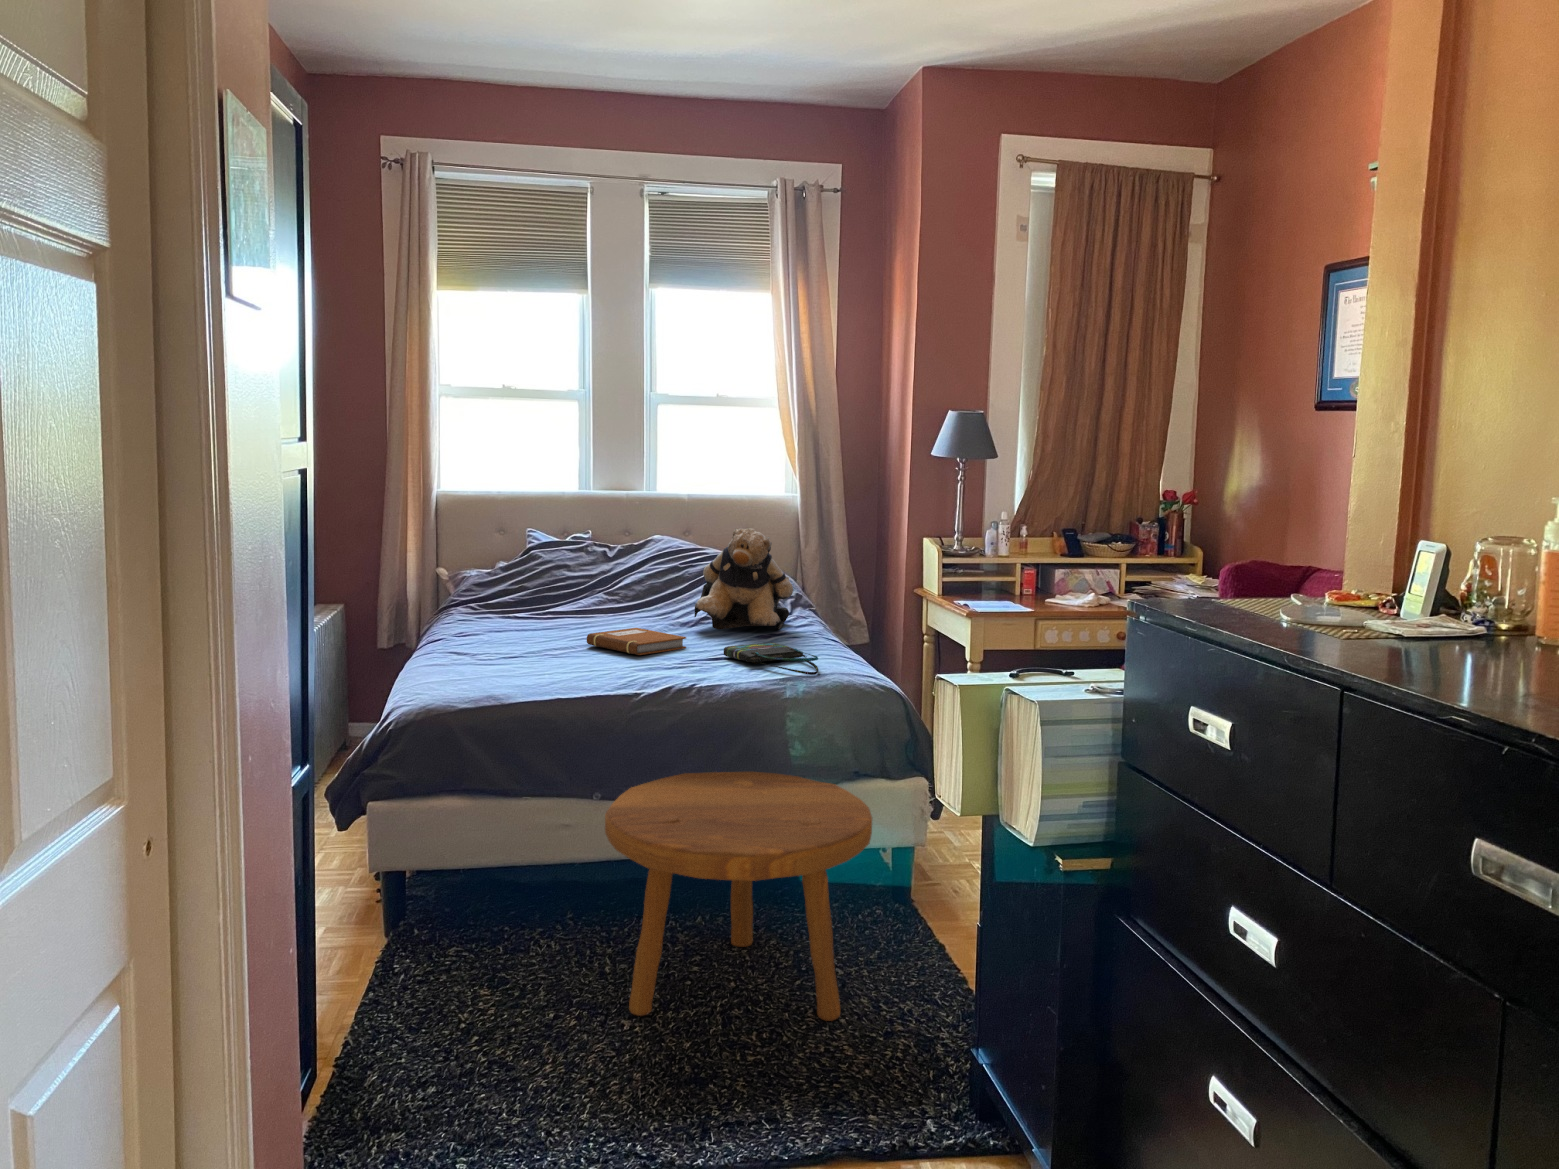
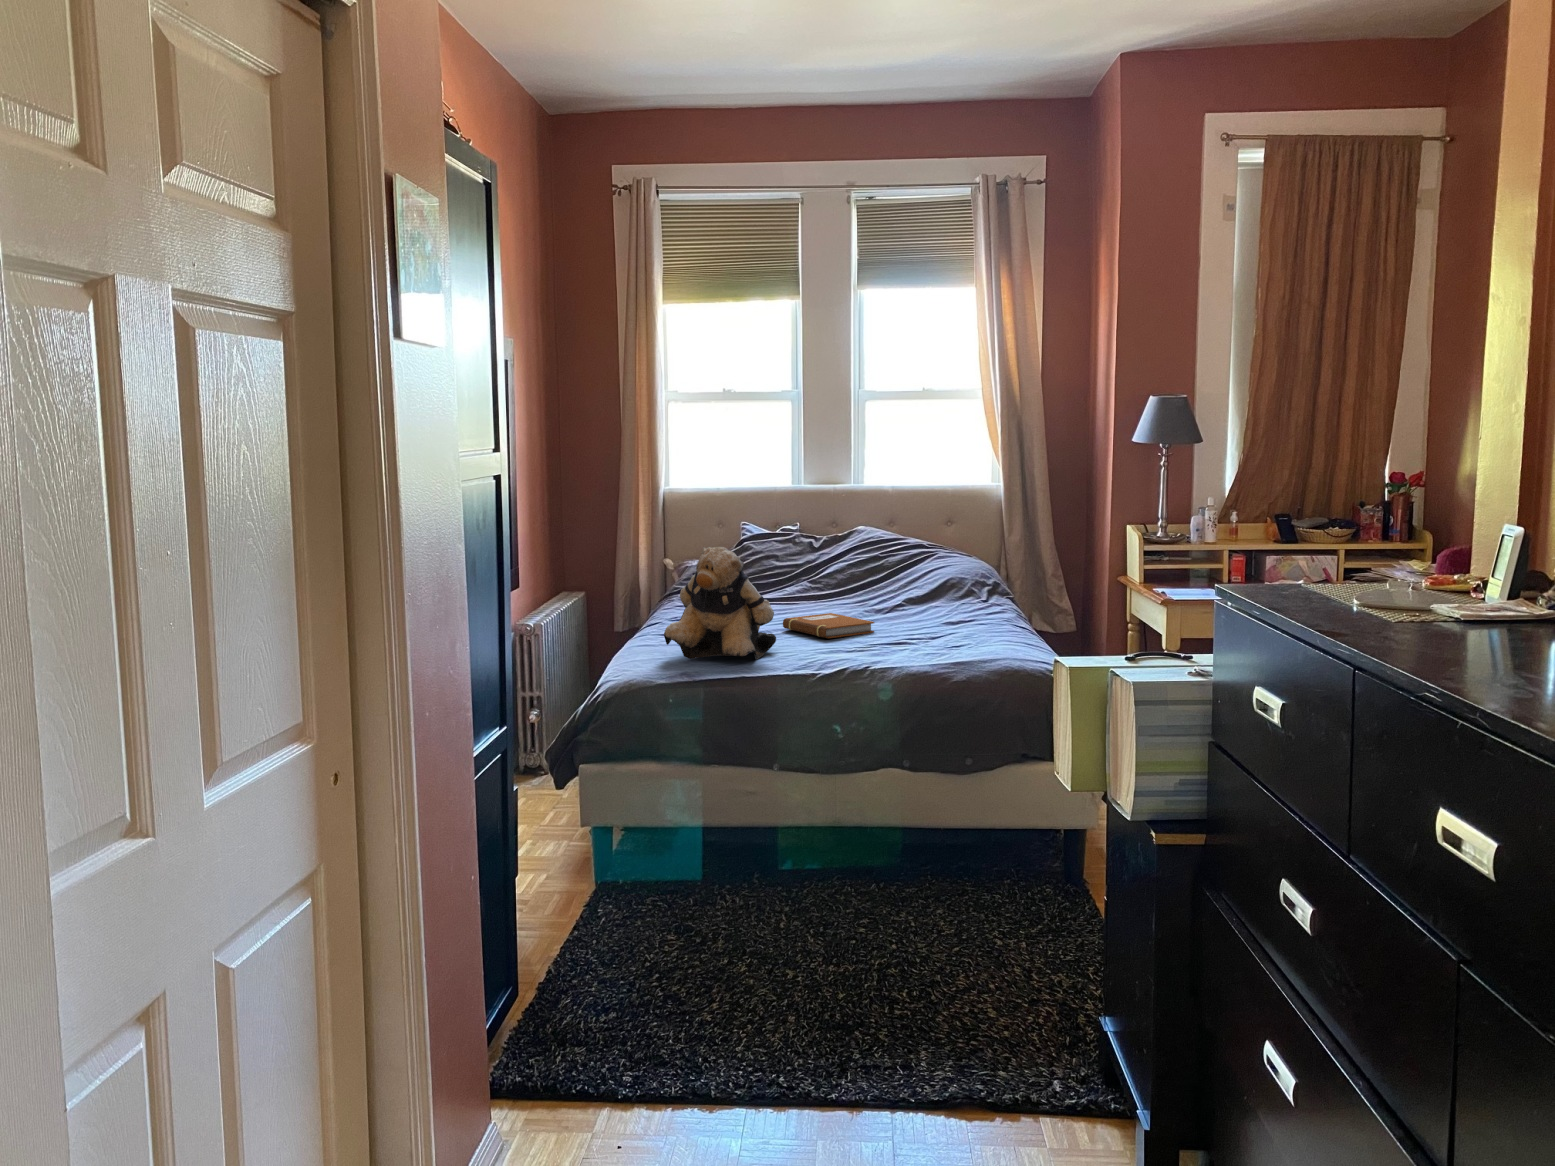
teddy bear: present [694,528,793,630] -> present [664,547,776,660]
tote bag: present [724,642,818,675] -> none [907,627,993,658]
footstool: present [605,772,872,1021] -> none [773,748,1023,985]

